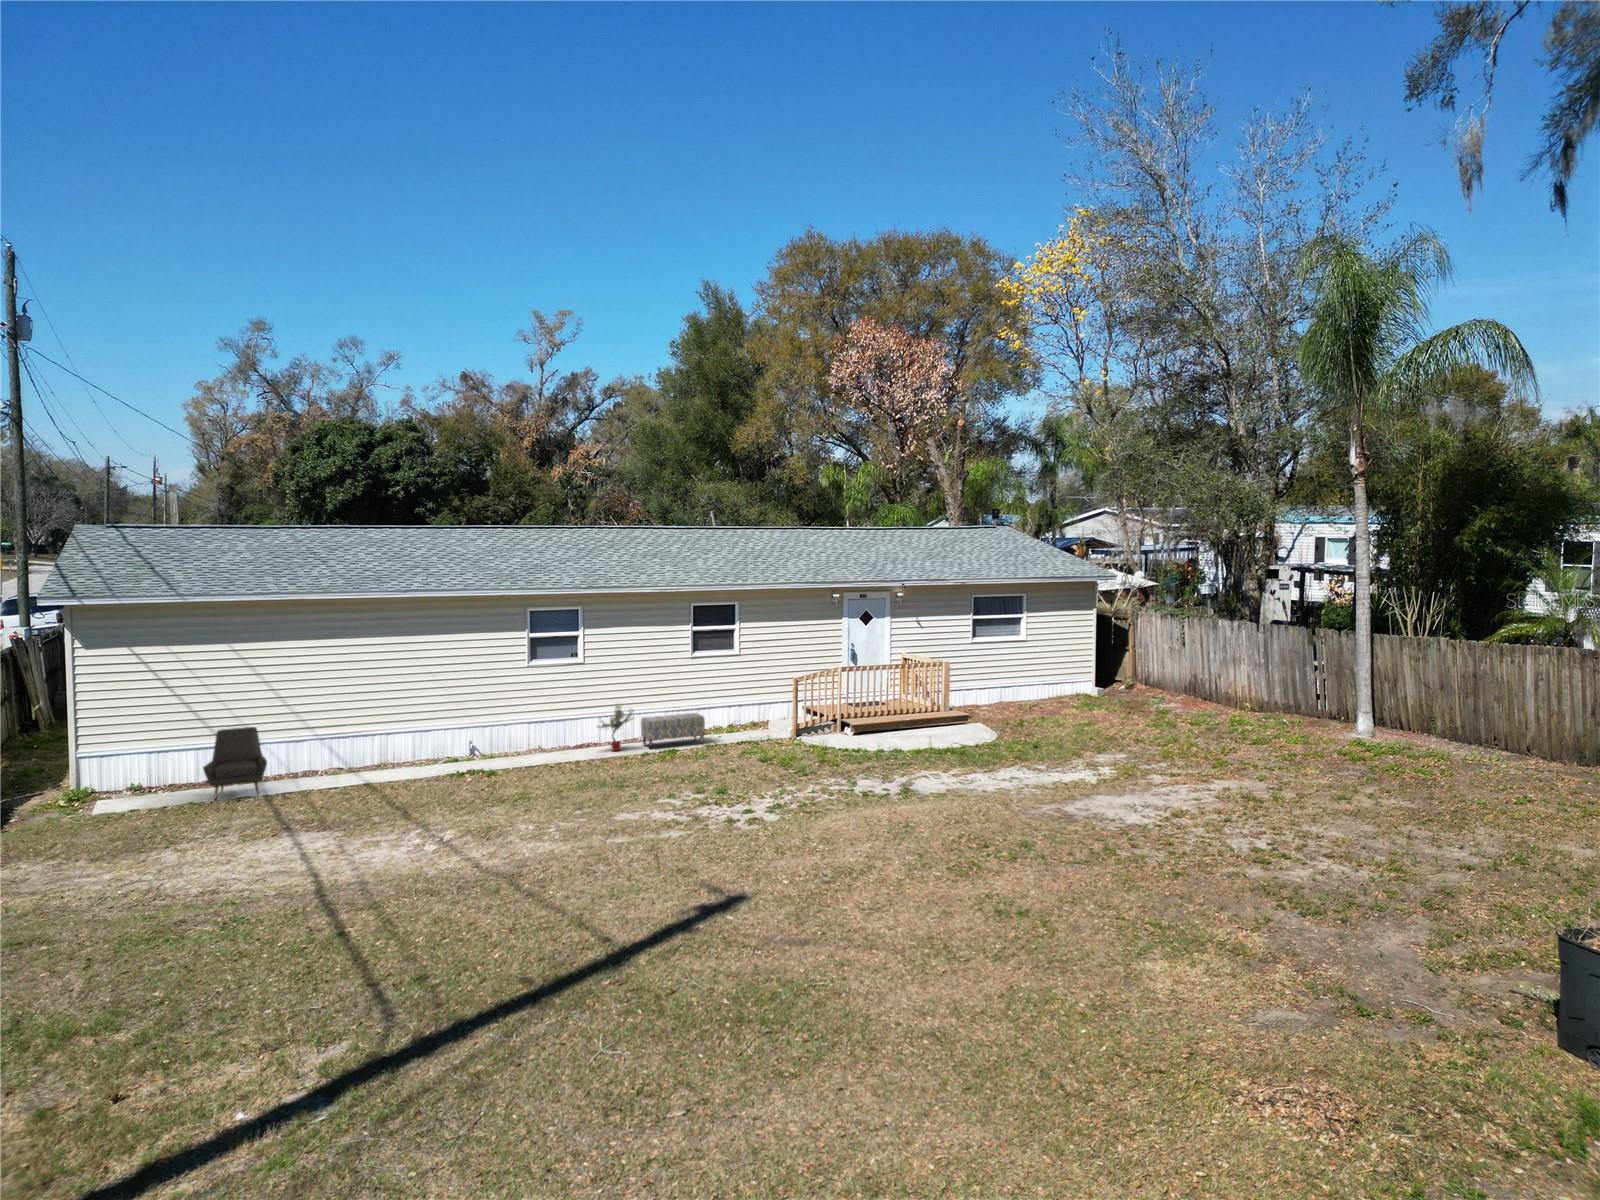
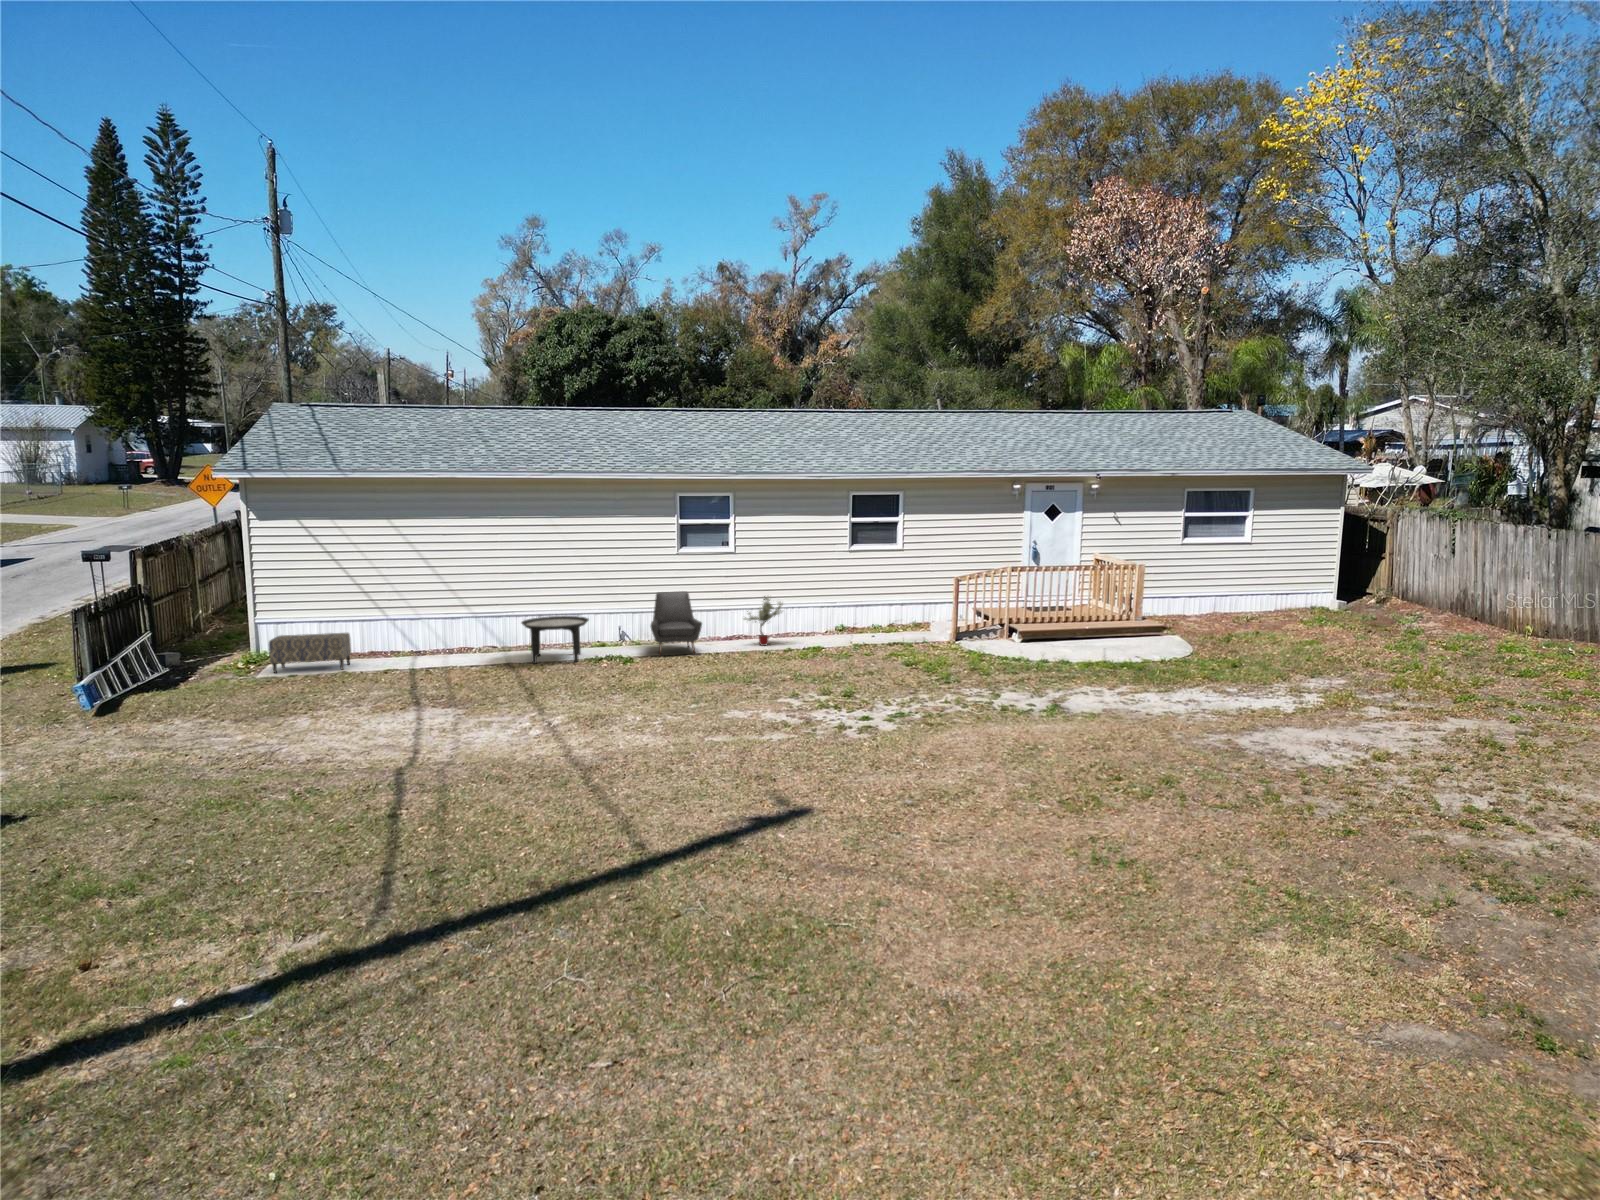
bench: present [641,713,705,749] -> present [269,633,351,673]
chair: present [203,727,267,800] -> present [650,591,702,655]
round table: none [376,732,447,782] -> present [521,616,589,664]

